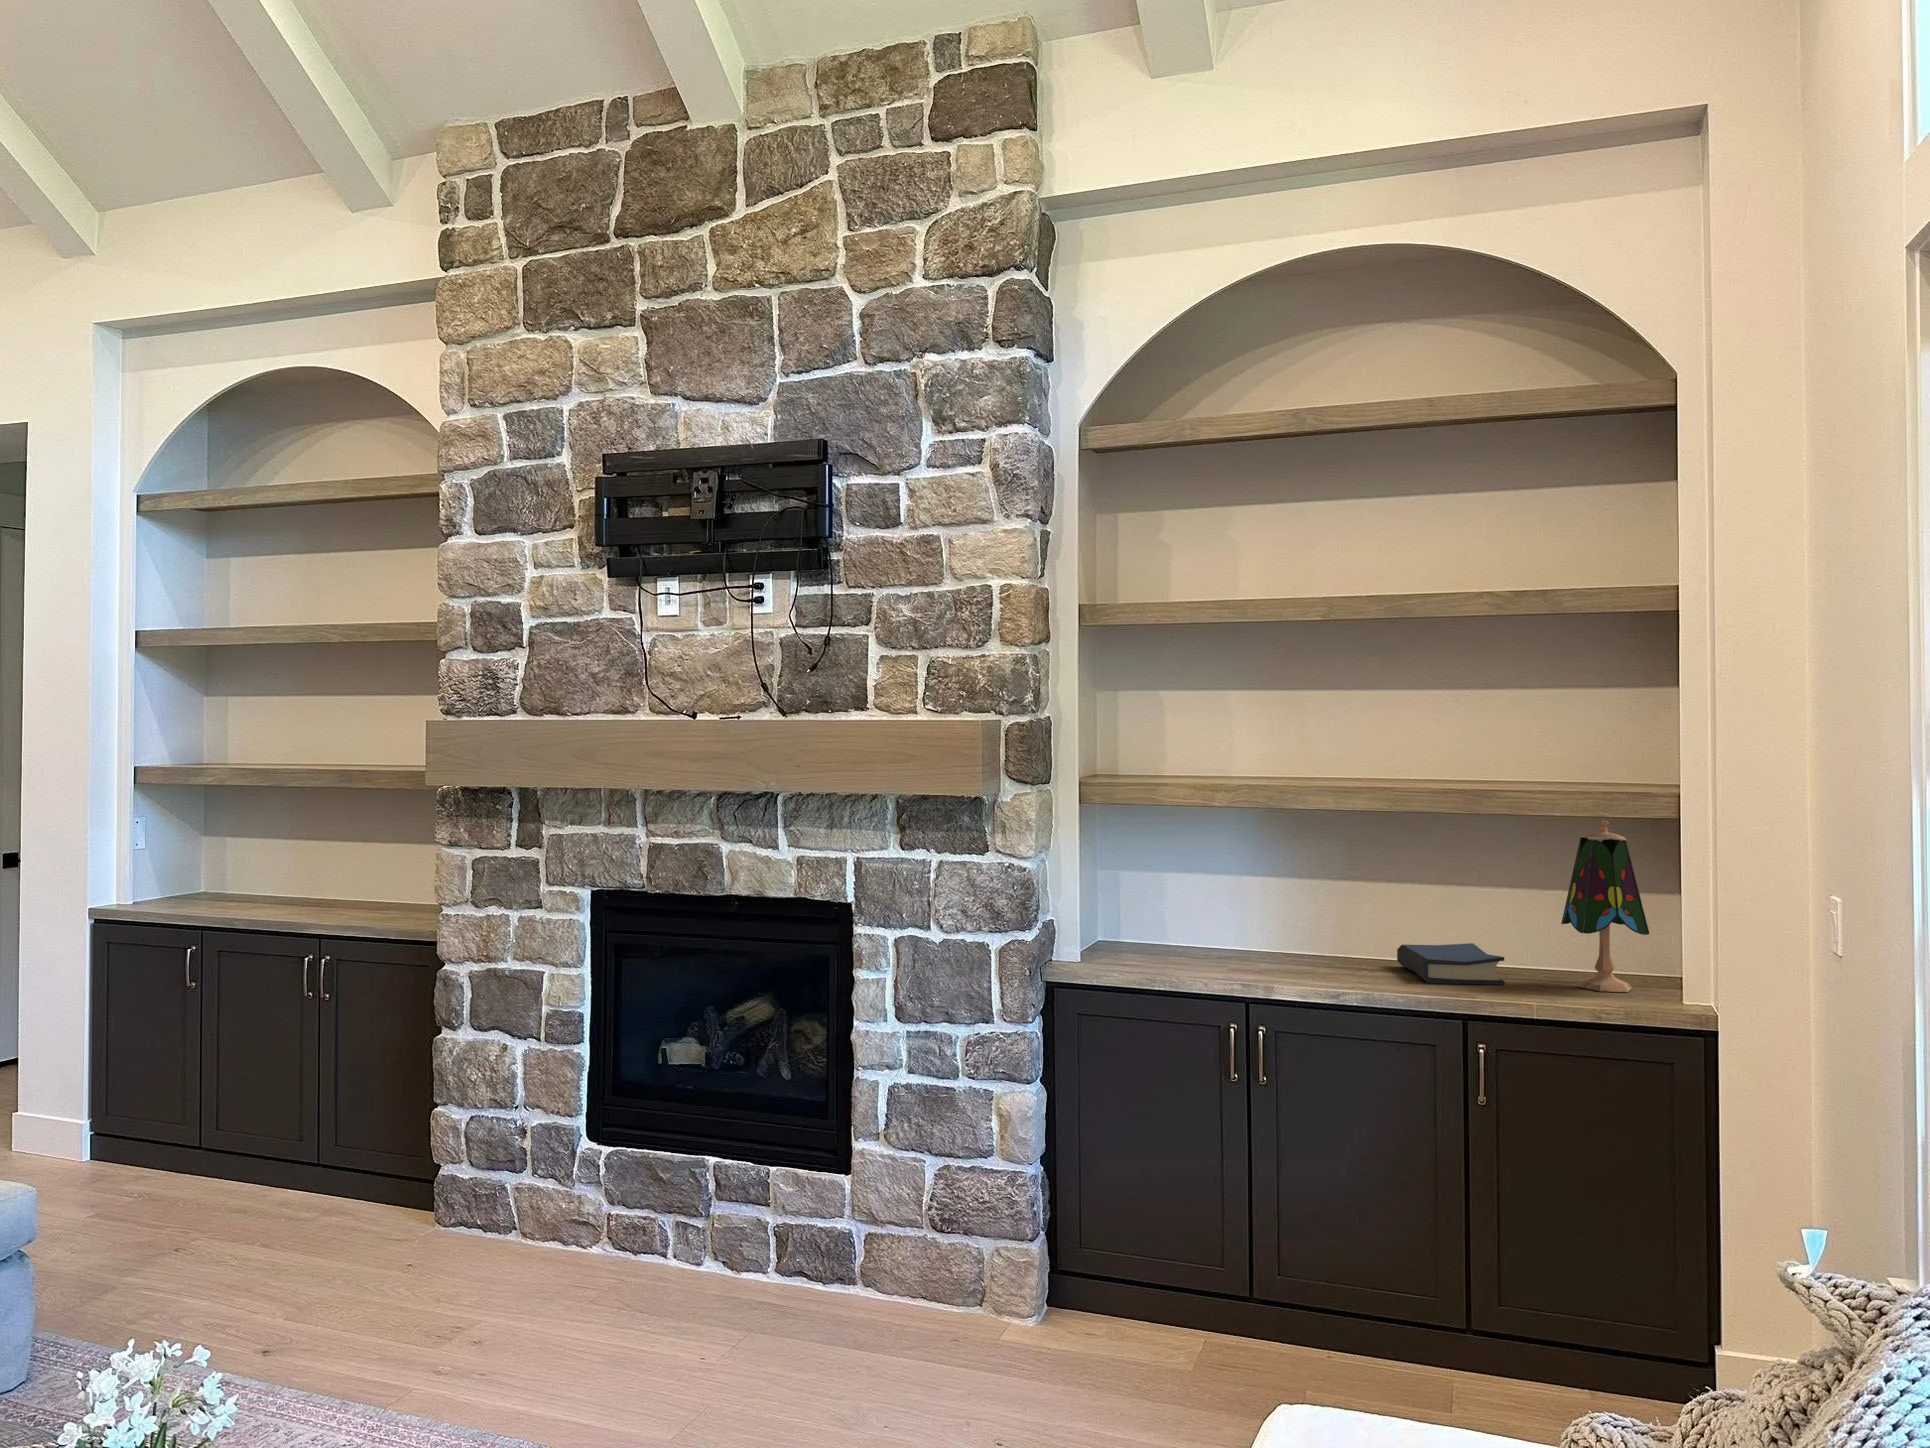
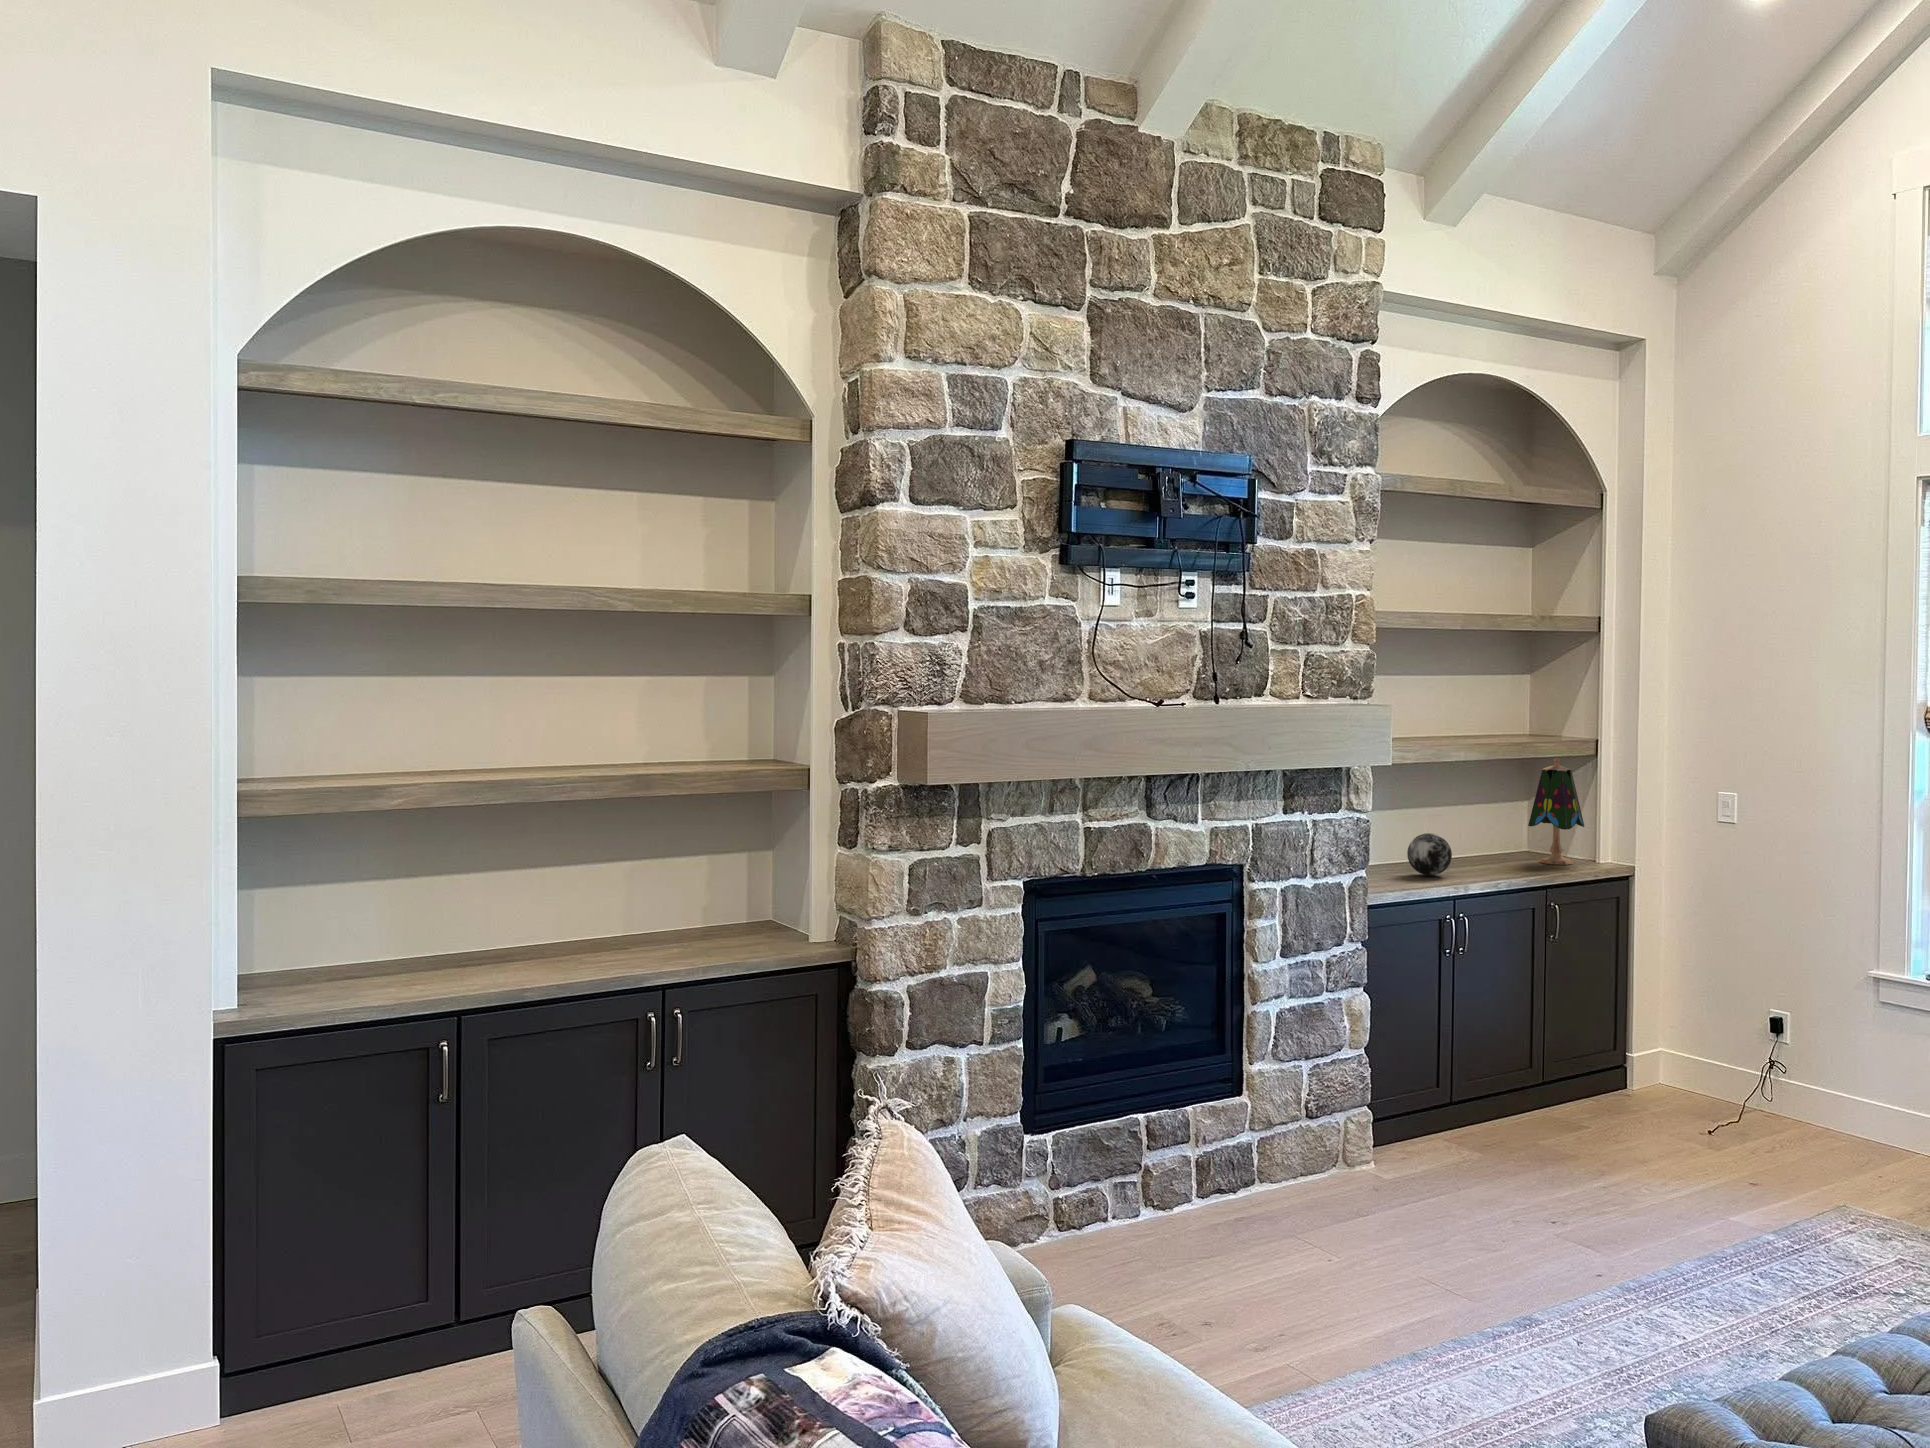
decorative orb: none [1277,910,1337,970] -> present [1407,833,1452,876]
hardback book: present [1397,943,1505,985] -> none [1442,846,1526,873]

